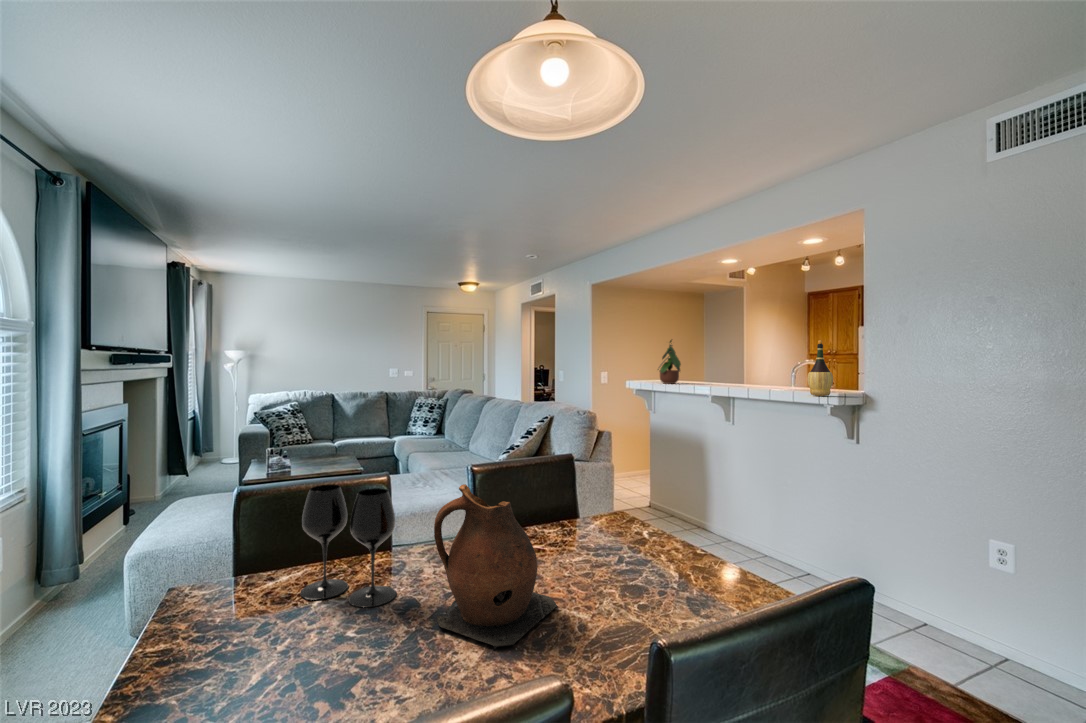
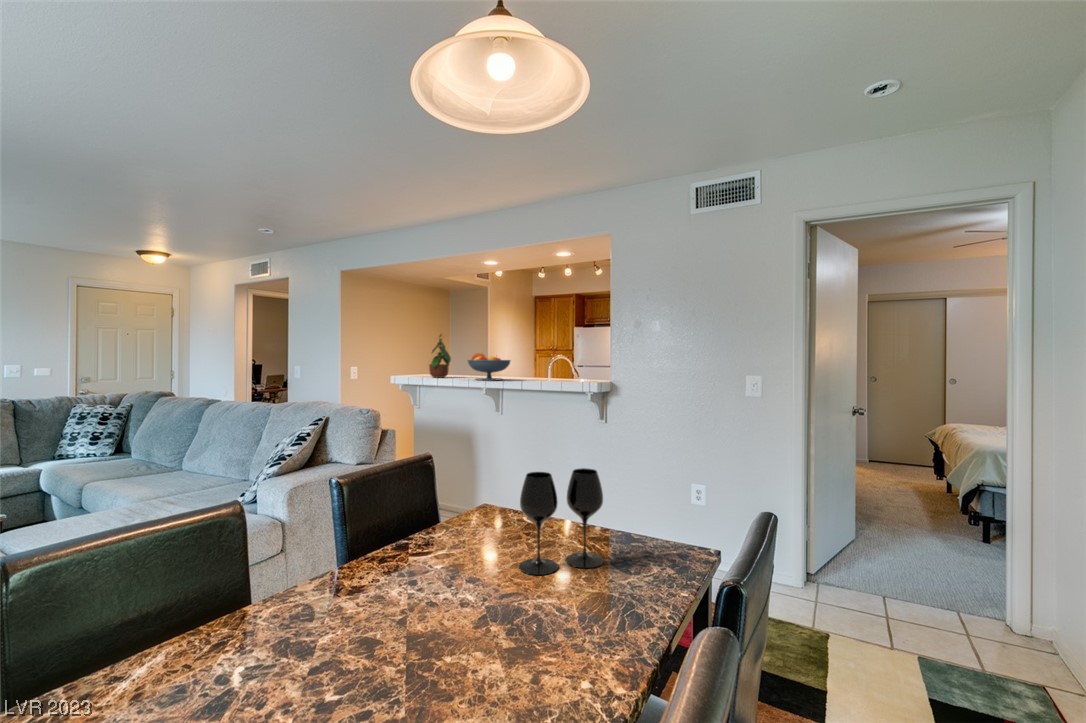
wine bottle: present [807,340,833,396] -> none [574,339,593,385]
fruit bowl: none [692,358,741,388] -> present [468,353,510,381]
wine glass: present [300,484,396,607] -> present [519,468,604,575]
ceramic pitcher: present [434,484,557,649] -> none [412,494,525,654]

